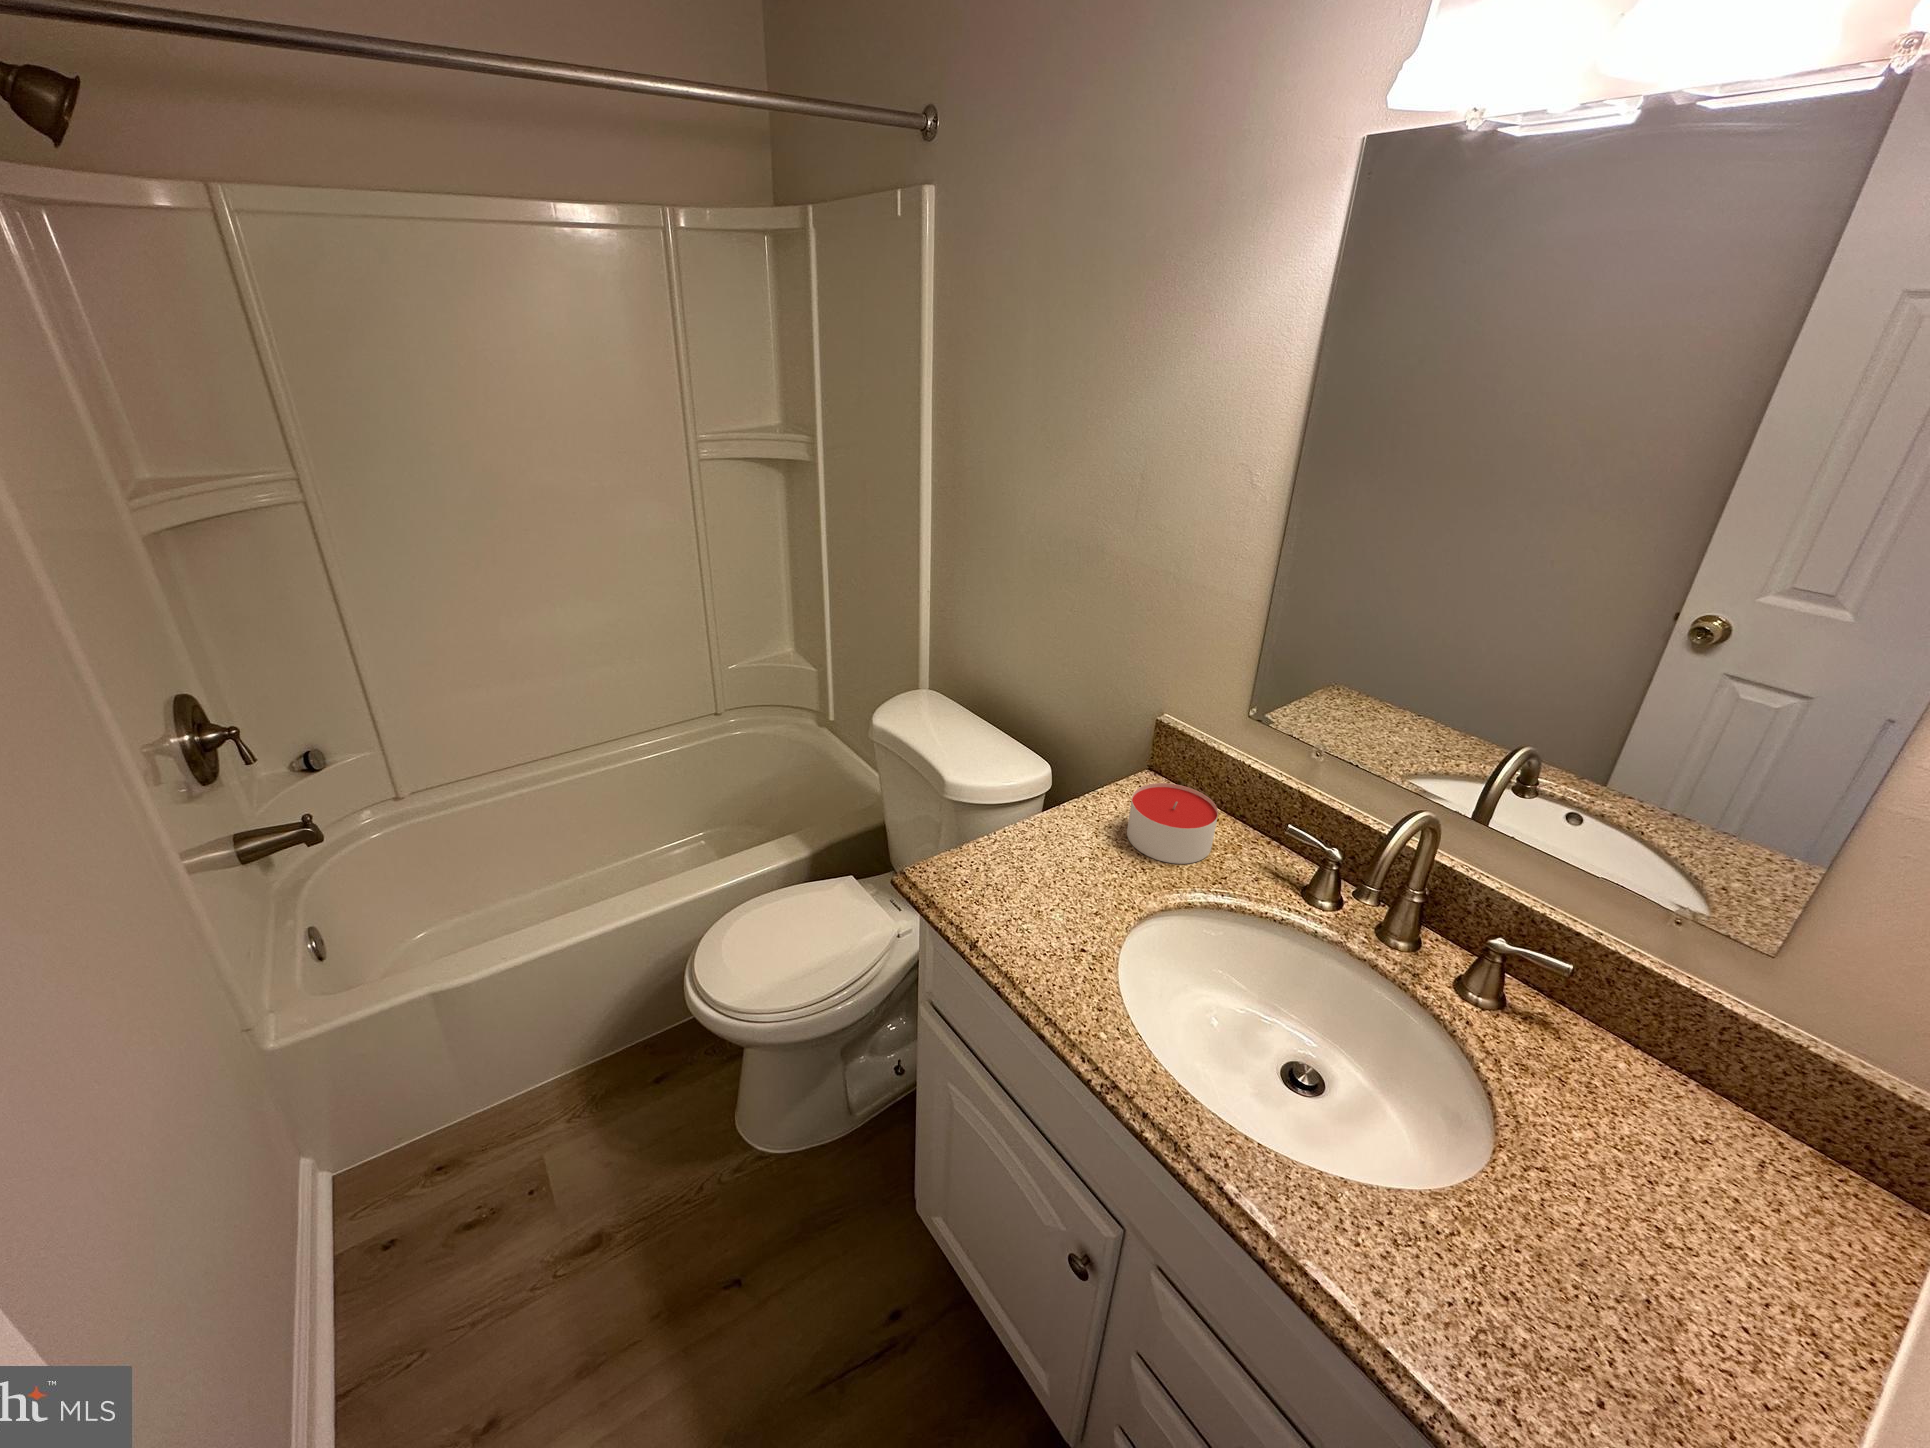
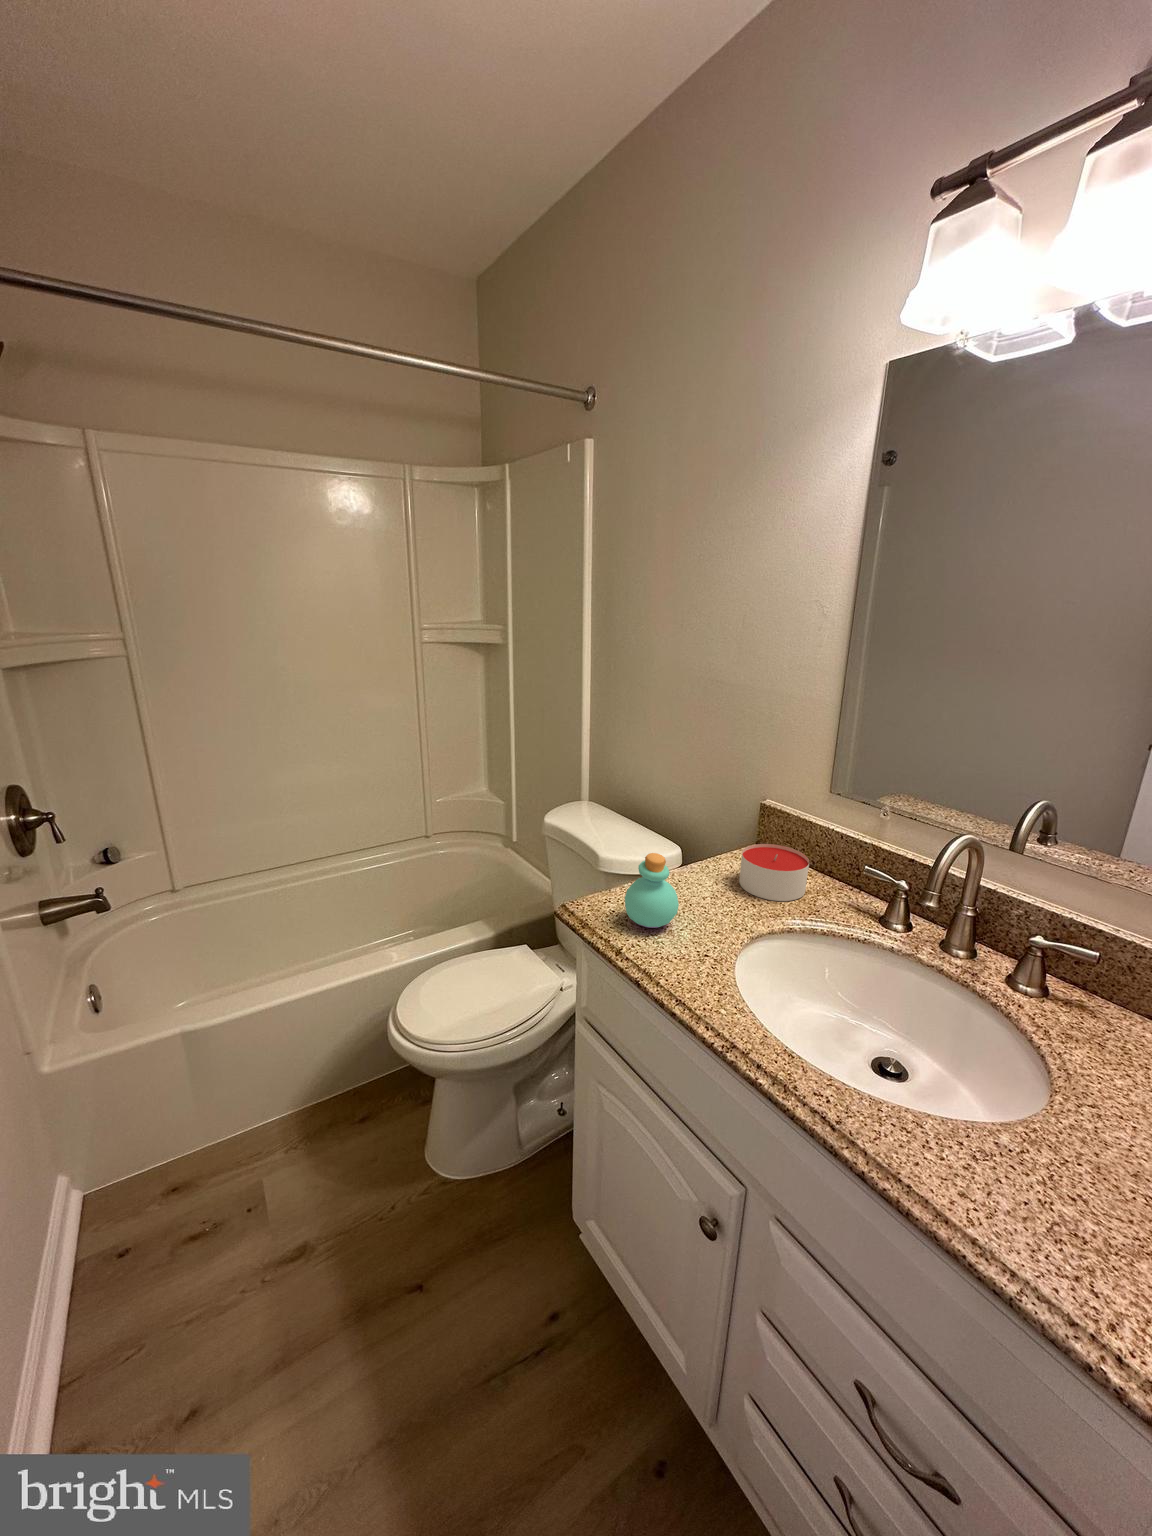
perfume bottle: none [981,818,1050,910] -> present [625,853,679,928]

